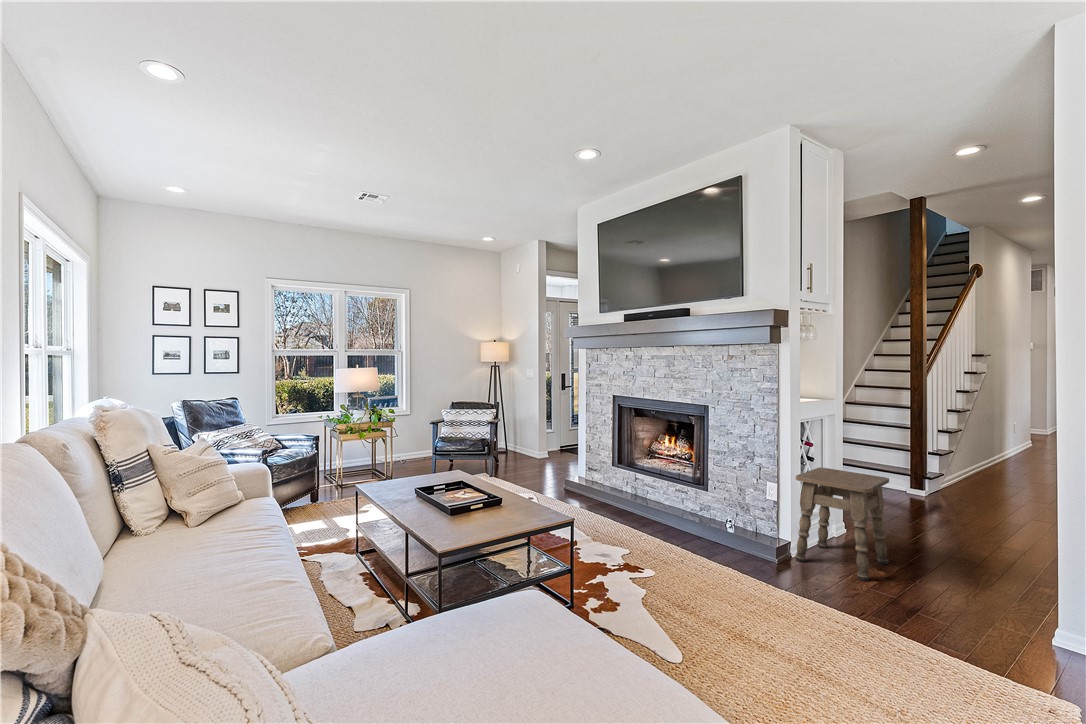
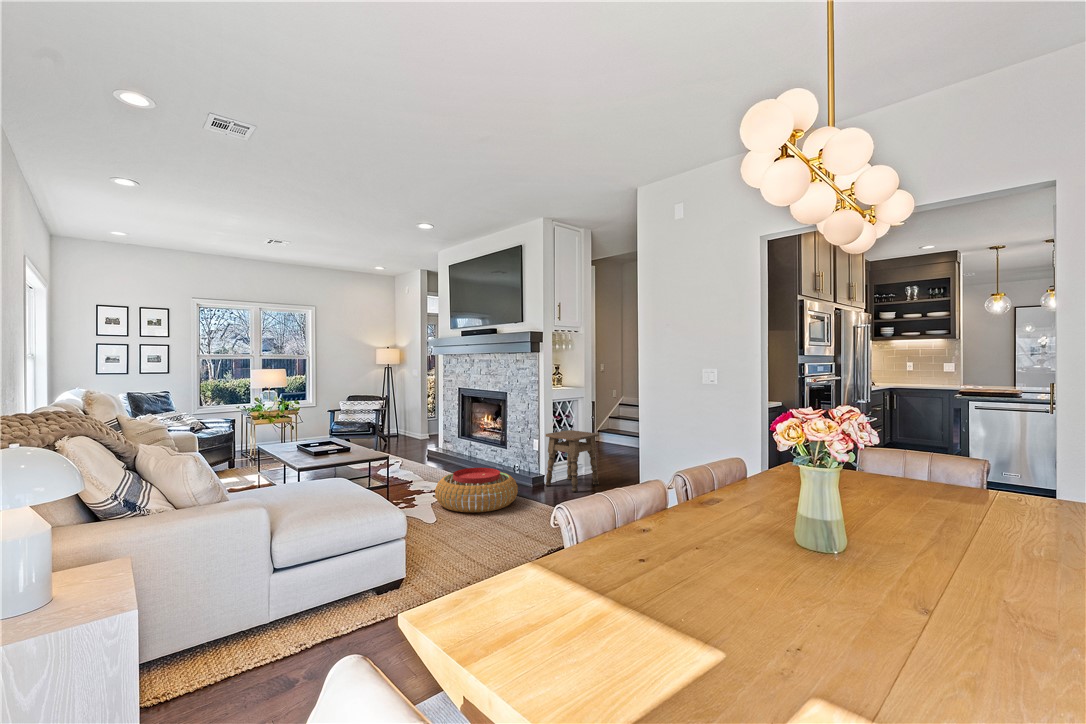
pouf: none [642,535,791,631] -> present [435,468,518,513]

